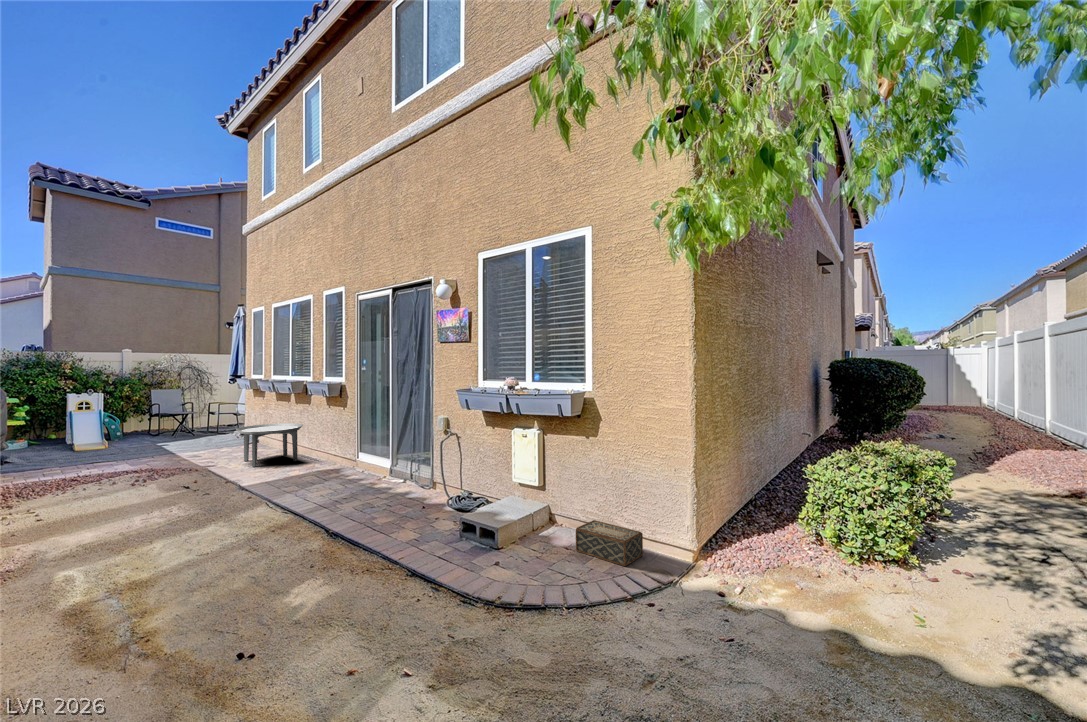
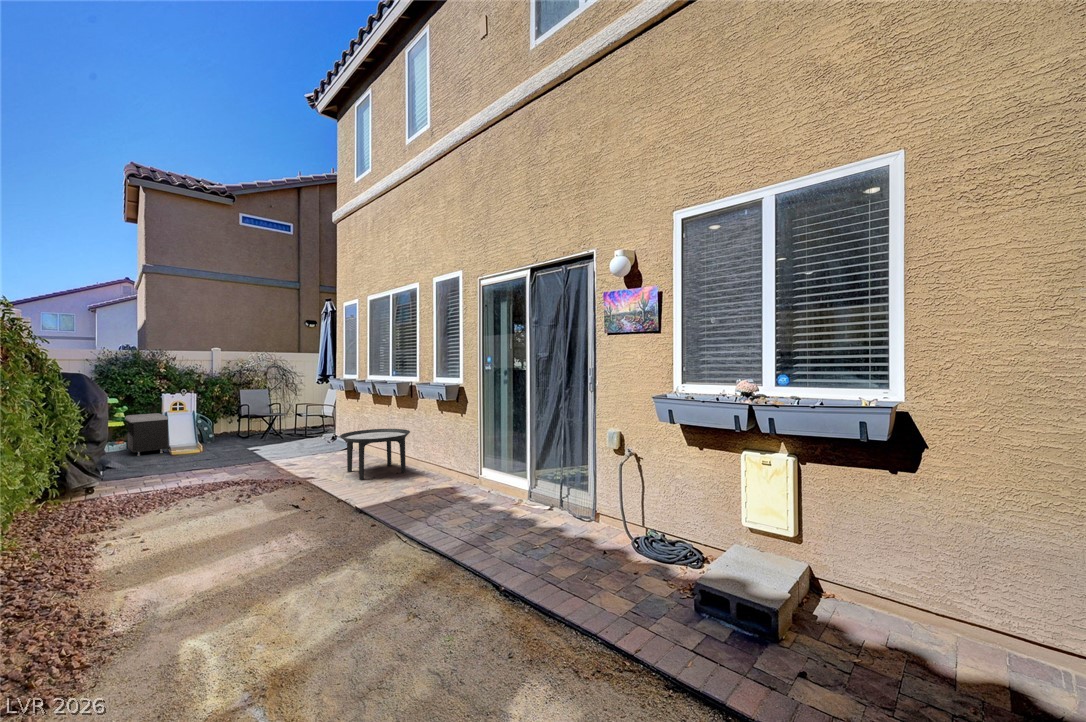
storage bench: none [28,412,72,452] -> present [125,413,168,456]
woven basket: present [576,520,643,566] -> none [903,599,1033,696]

